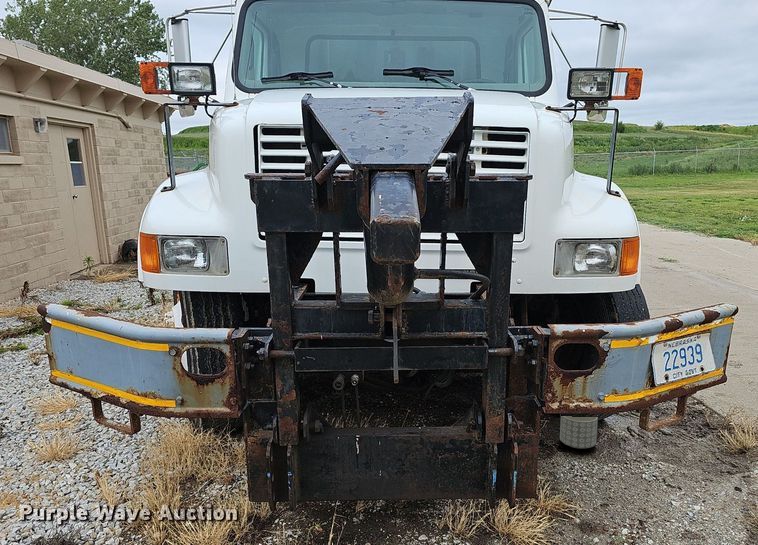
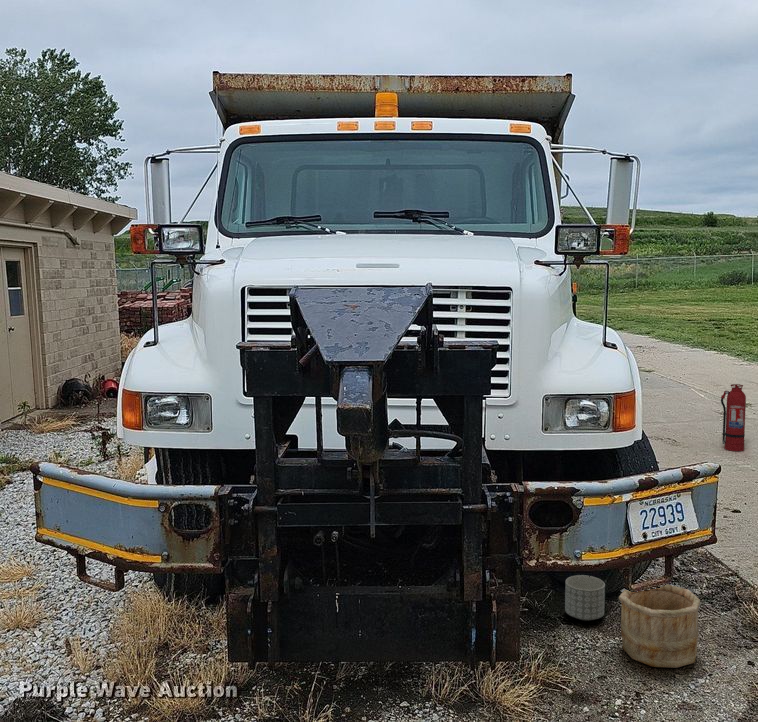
fire extinguisher: none [670,239,691,295] -> present [721,384,746,451]
wooden bucket: none [616,415,694,496] -> present [619,584,700,668]

